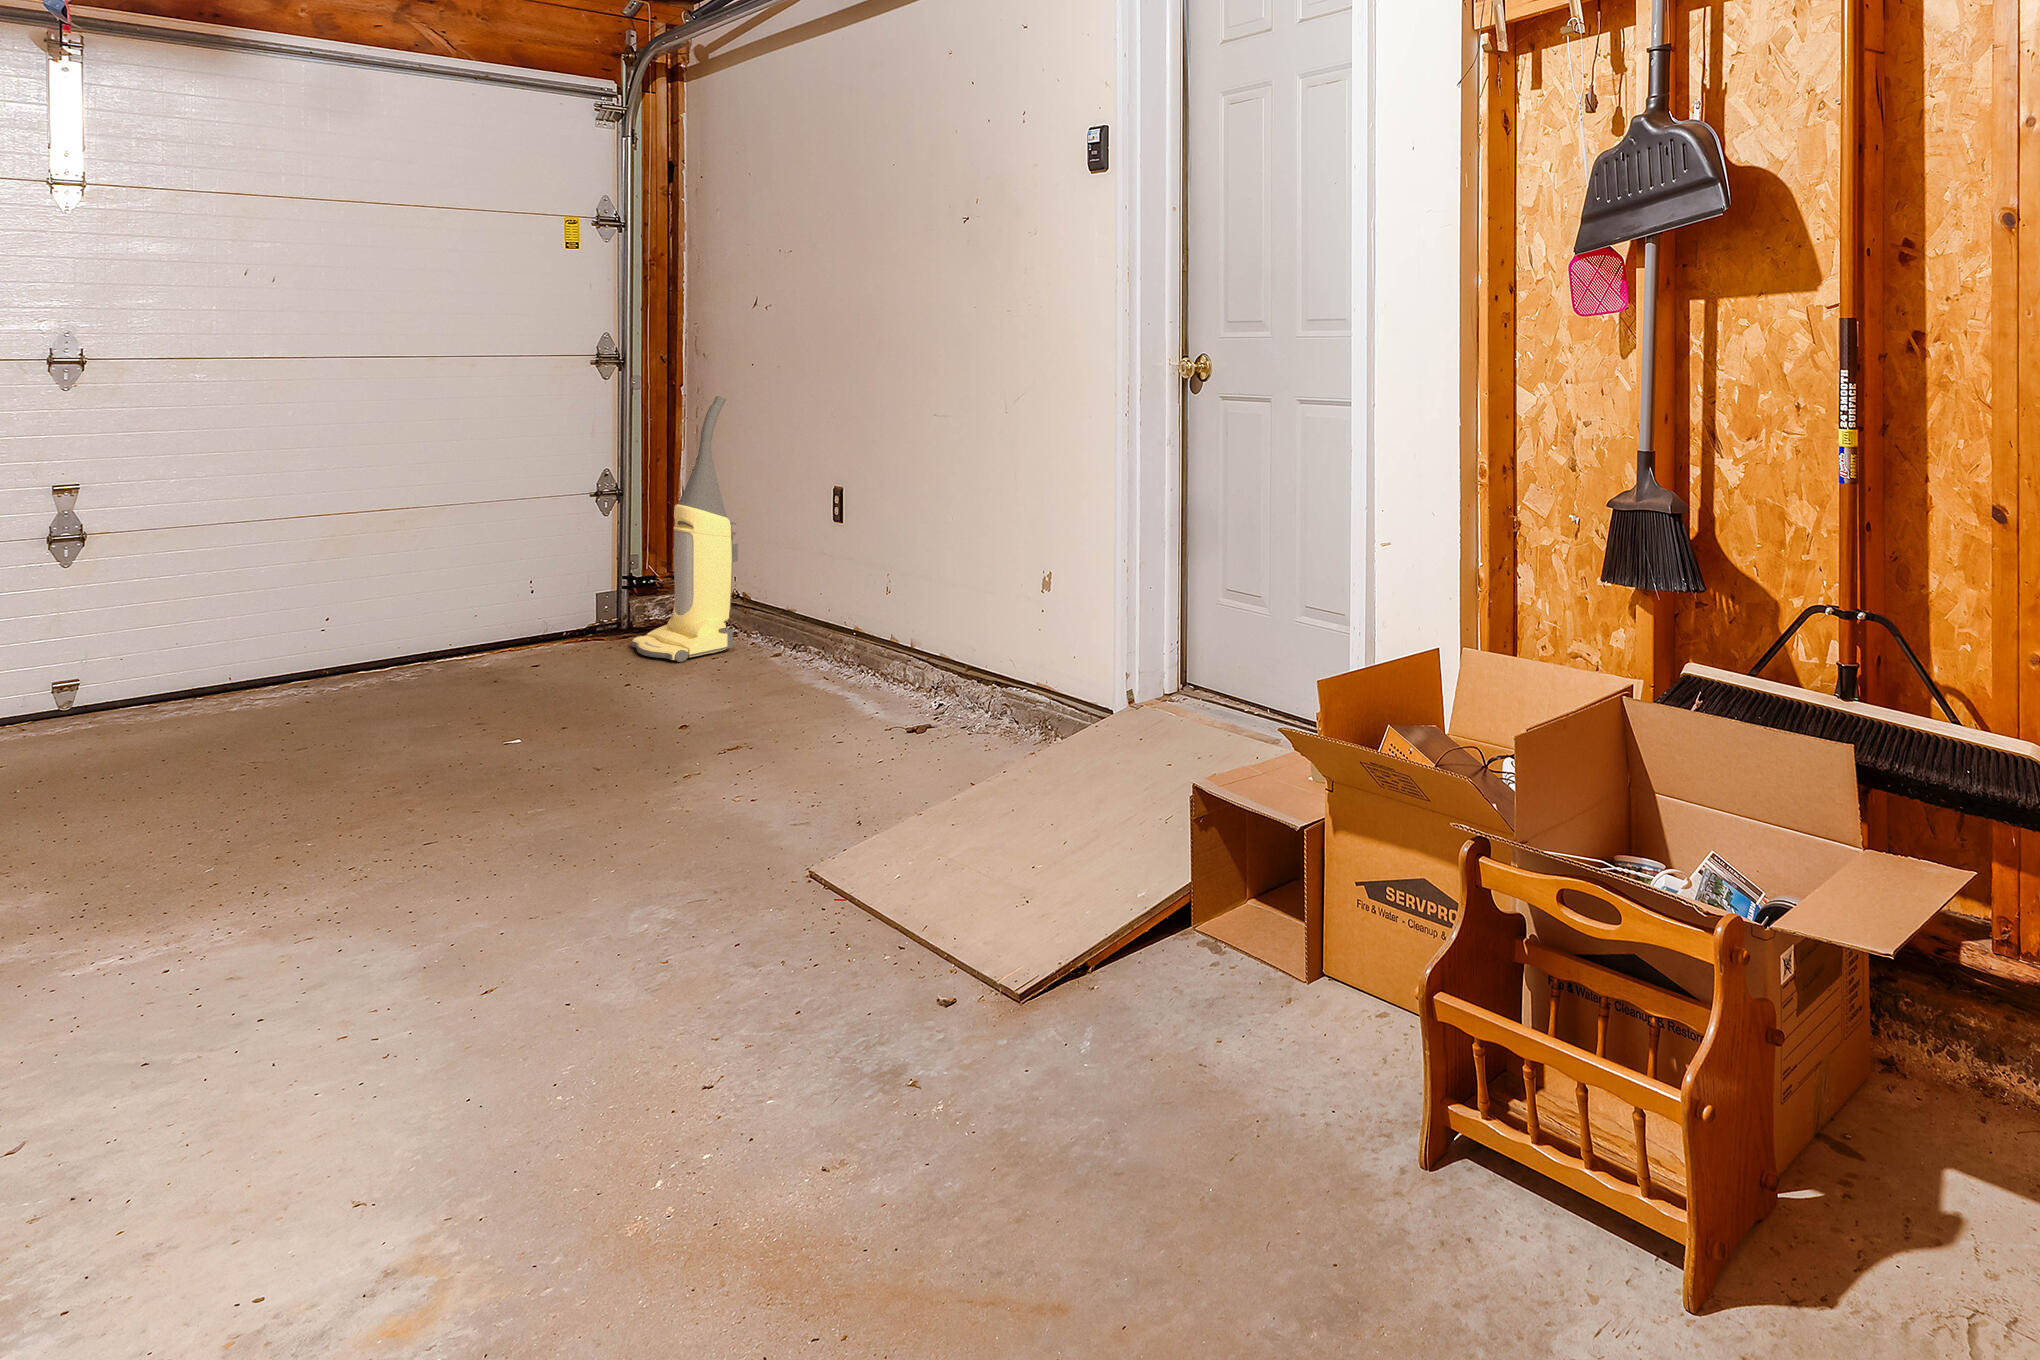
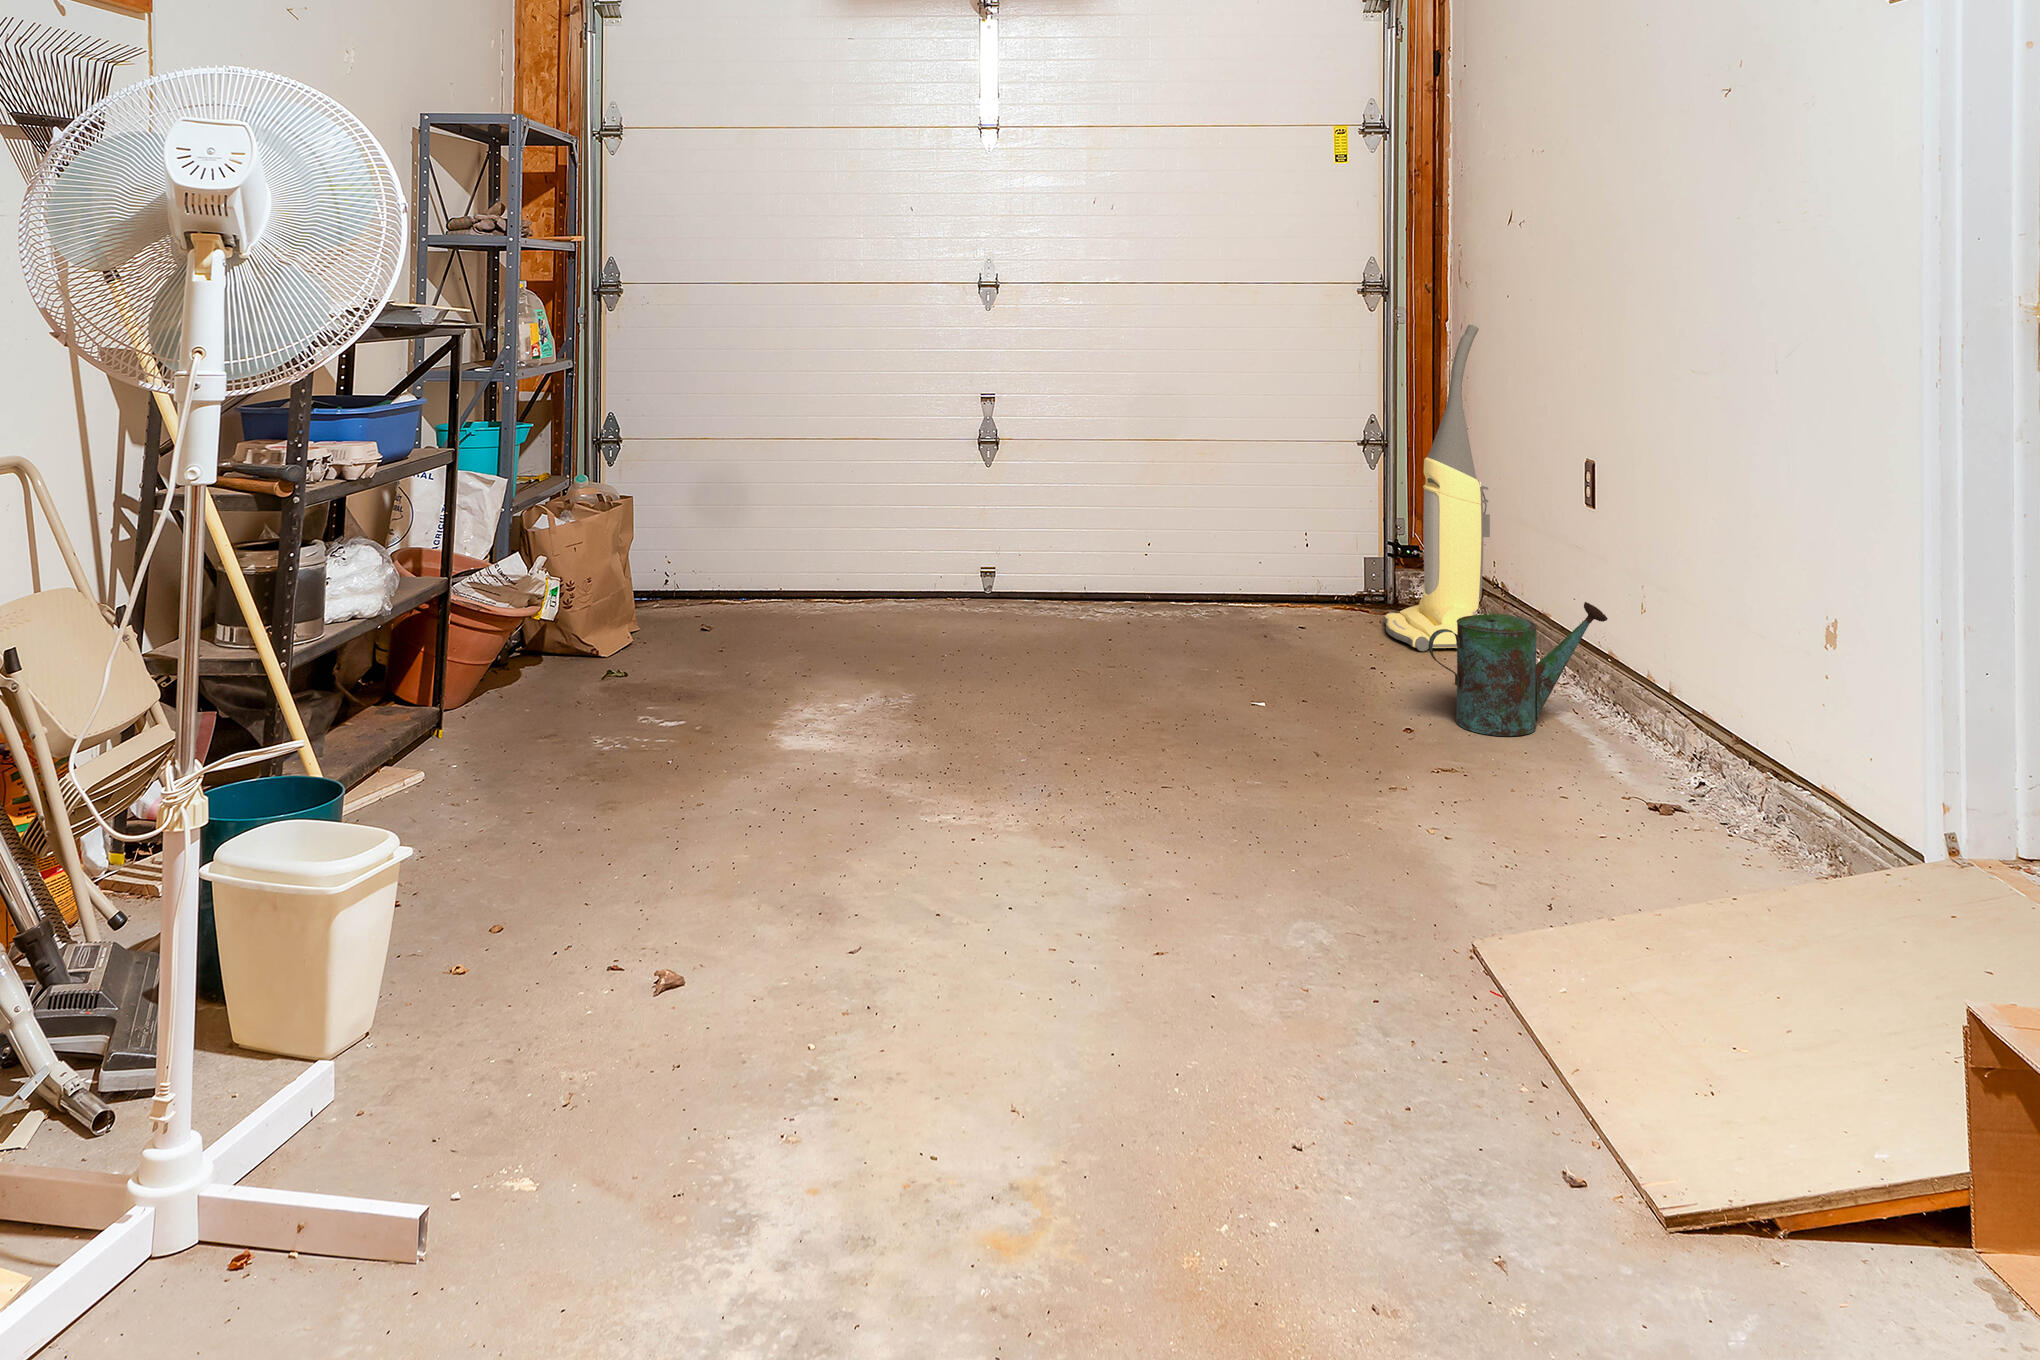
watering can: none [719,599,858,710] -> present [1429,602,1608,736]

